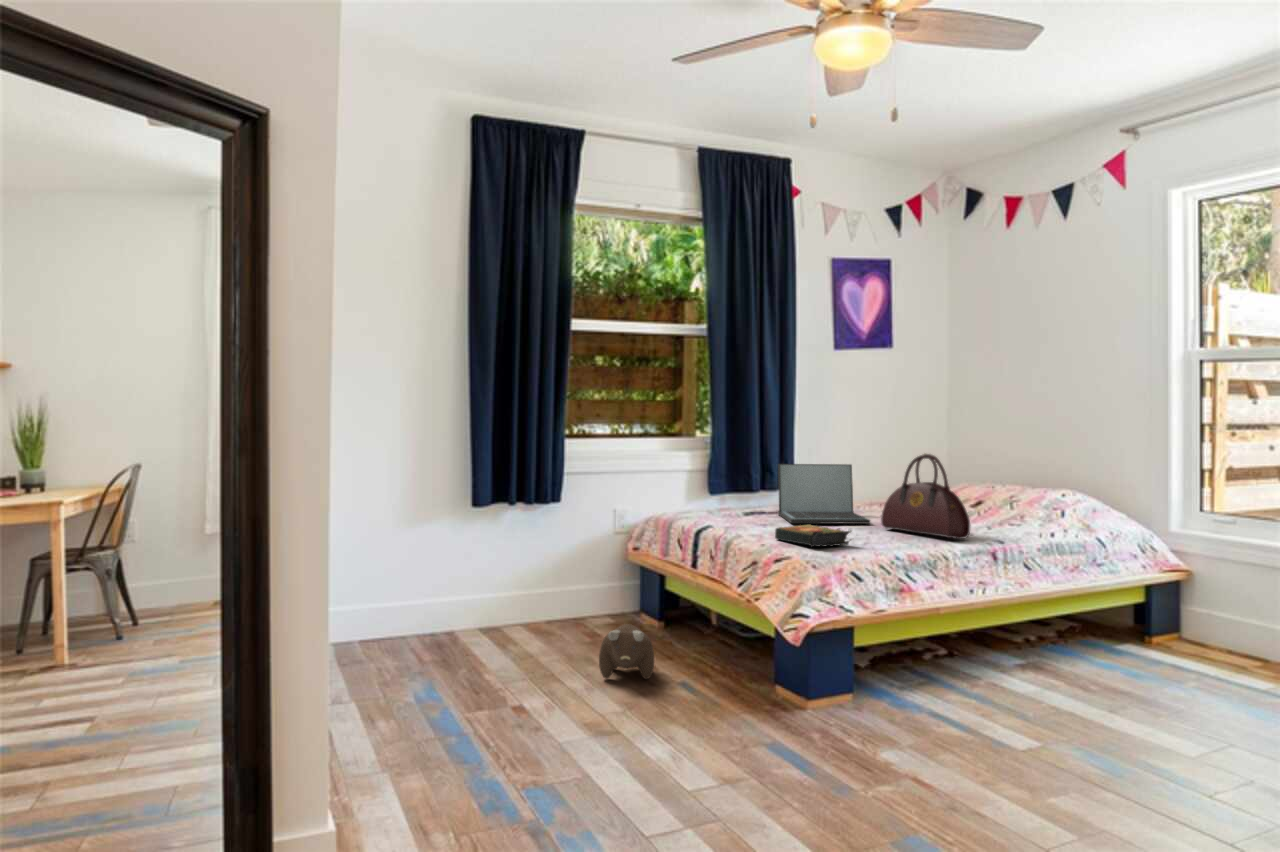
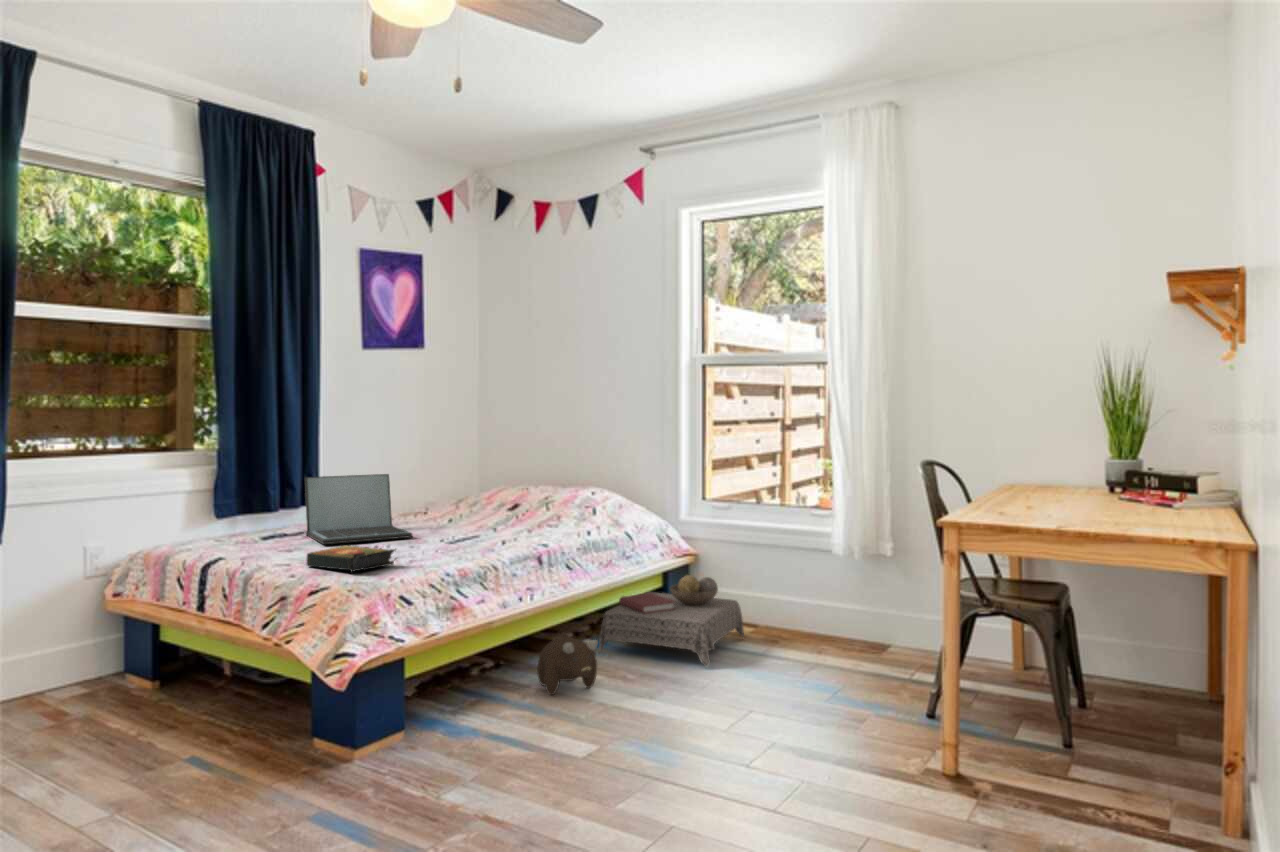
handbag: present [881,454,970,539] -> none [425,460,516,547]
ottoman: none [1060,591,1249,694] -> present [599,575,744,667]
plush toy: present [599,624,654,679] -> present [537,636,598,695]

